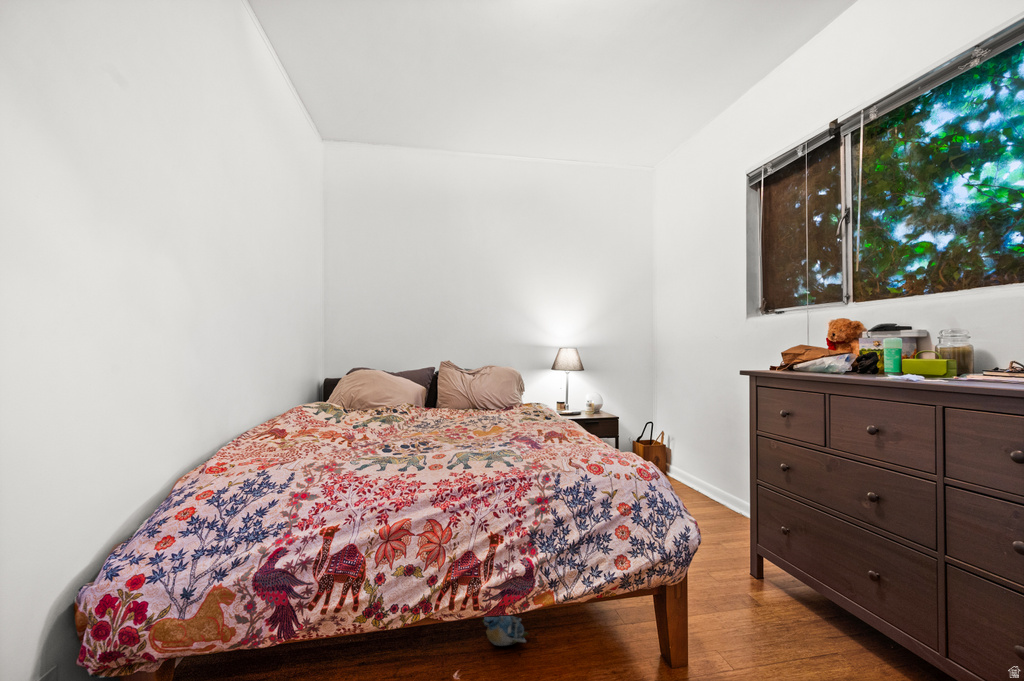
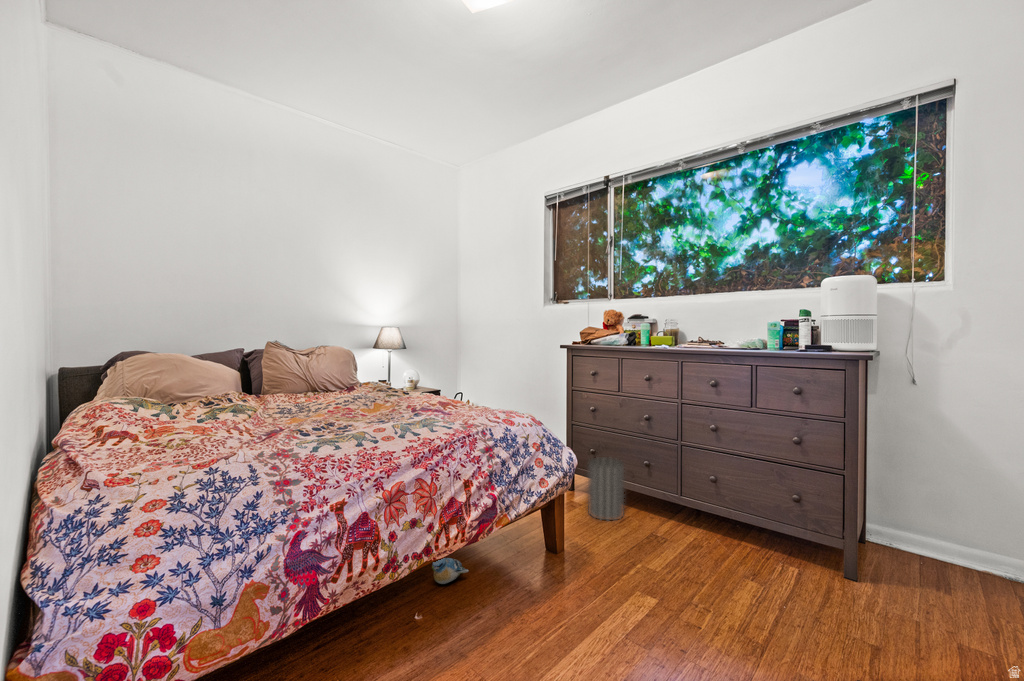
wastebasket: none [760,539,825,652] -> present [588,457,624,520]

